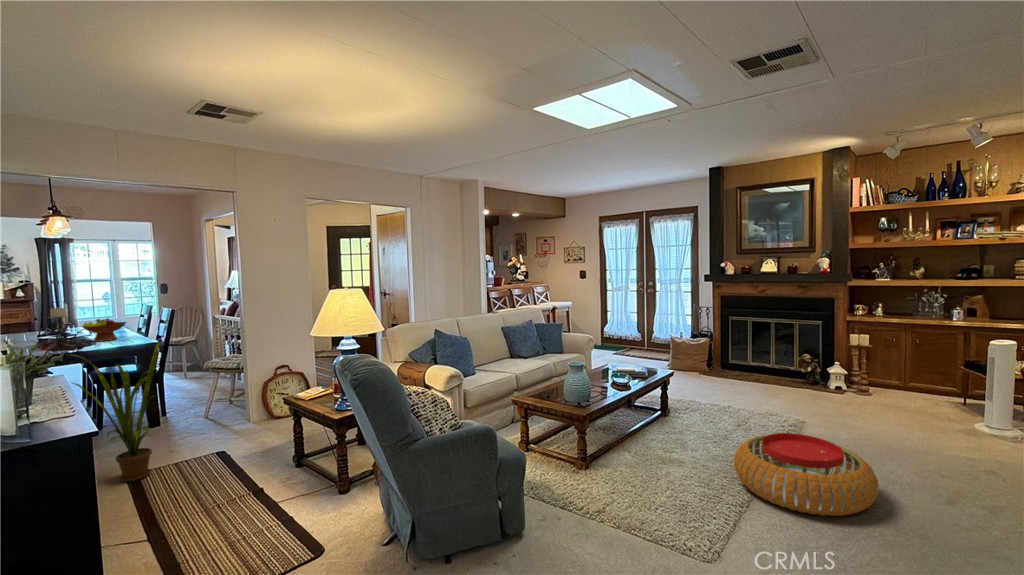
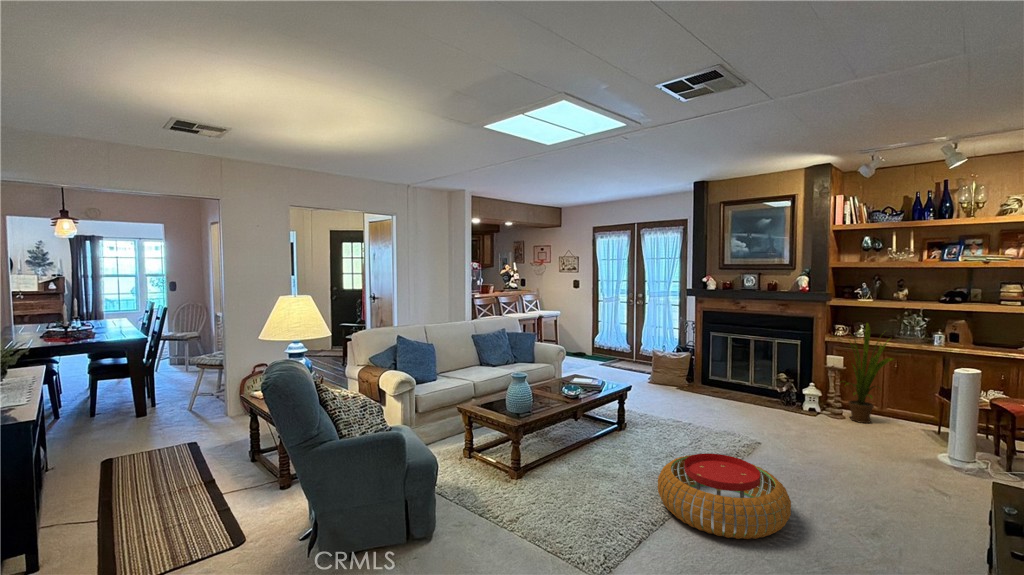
candle holder: present [48,307,73,351] -> none [51,303,74,343]
fruit bowl: present [82,319,126,342] -> none [85,314,127,335]
house plant: present [73,342,159,482] -> present [846,323,894,423]

